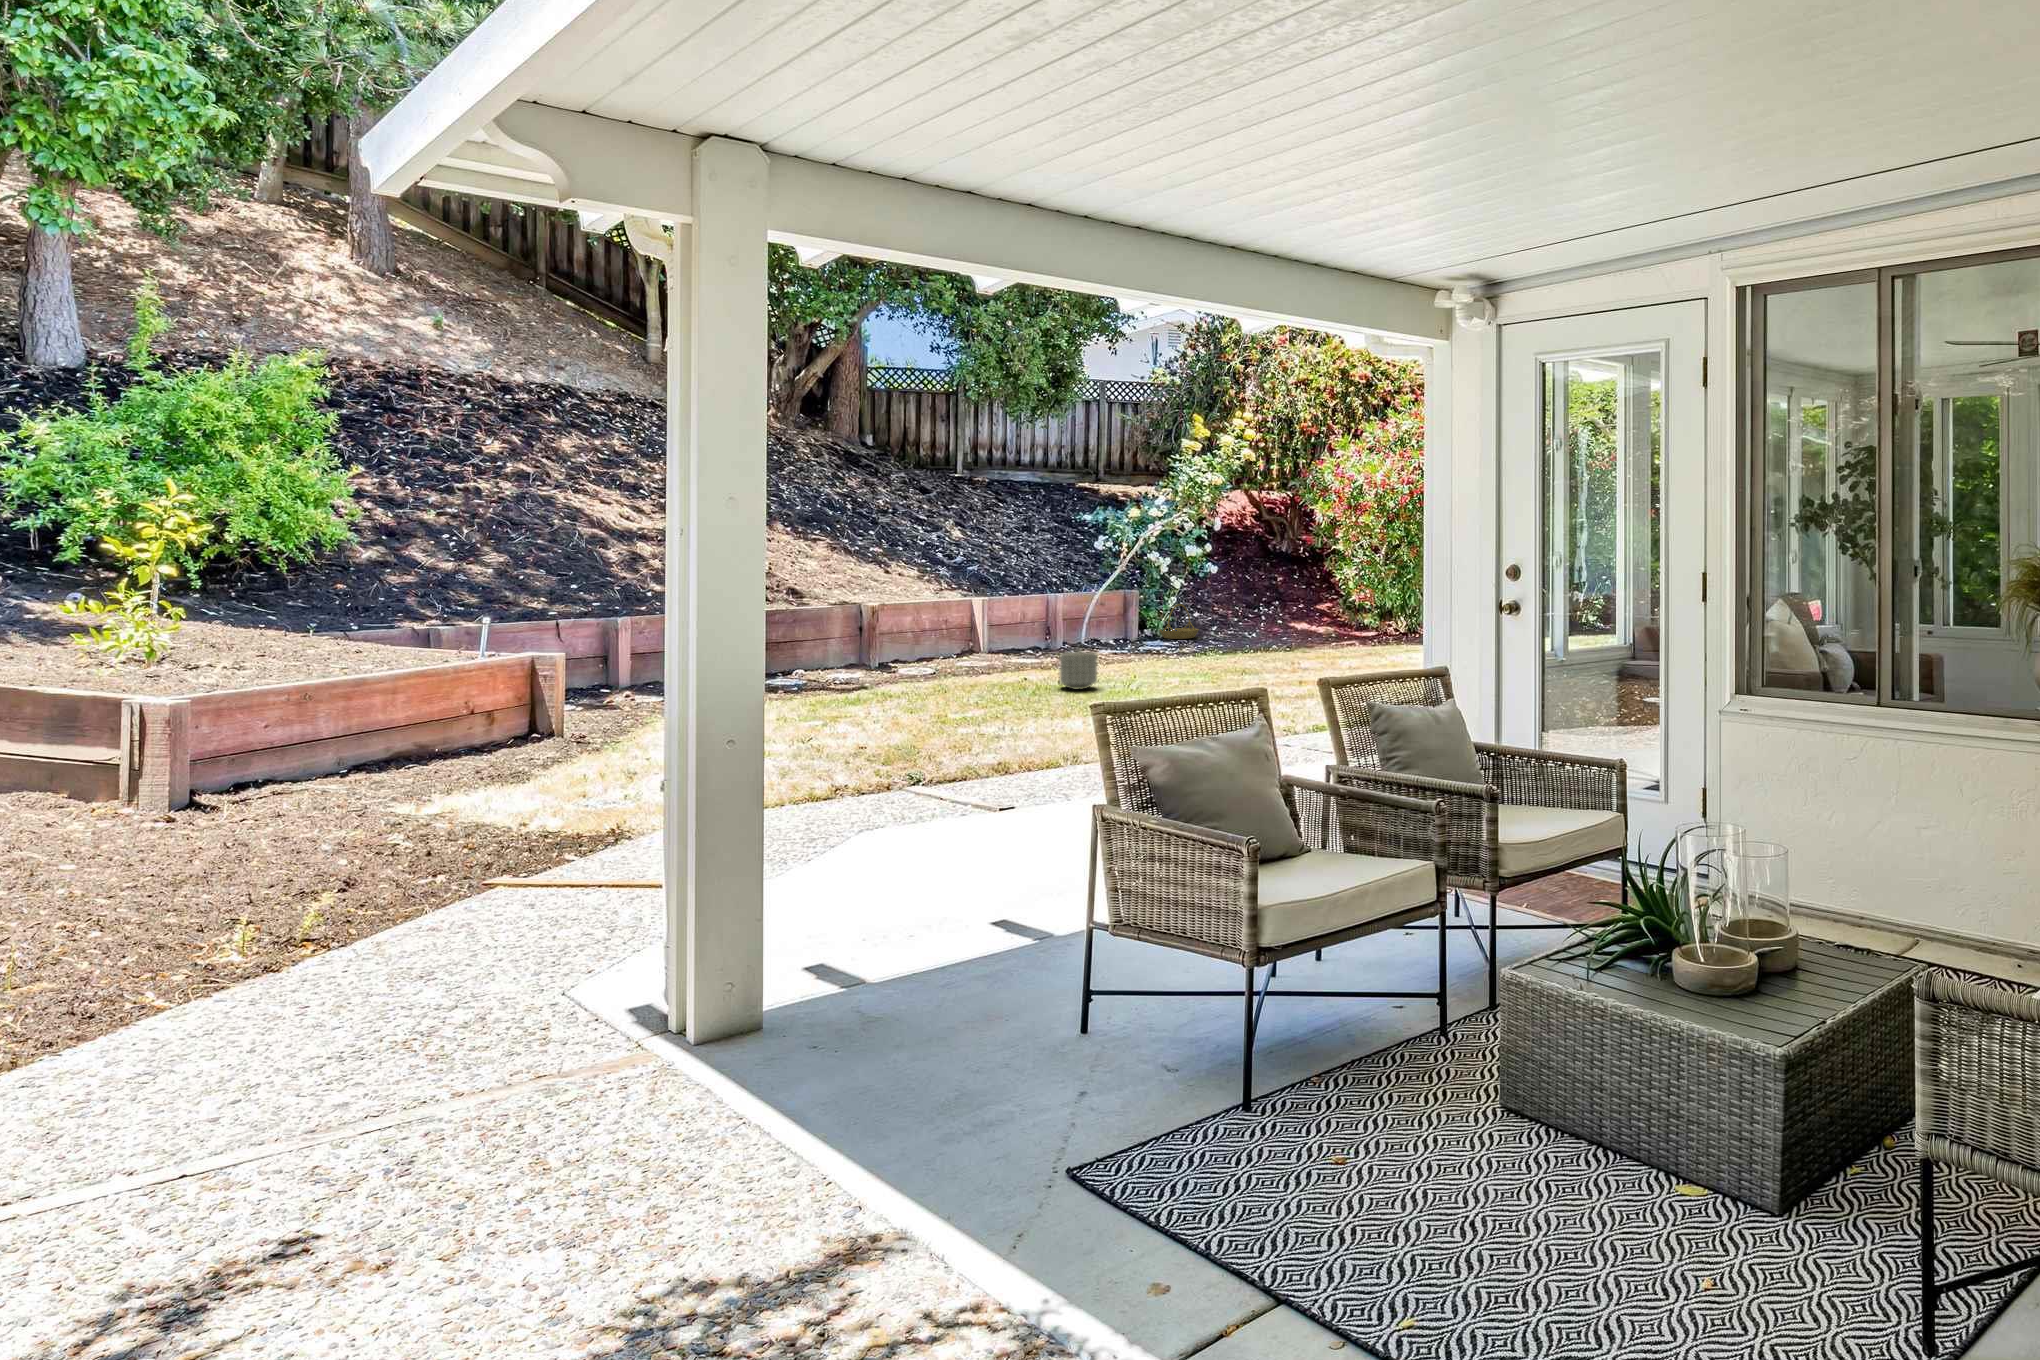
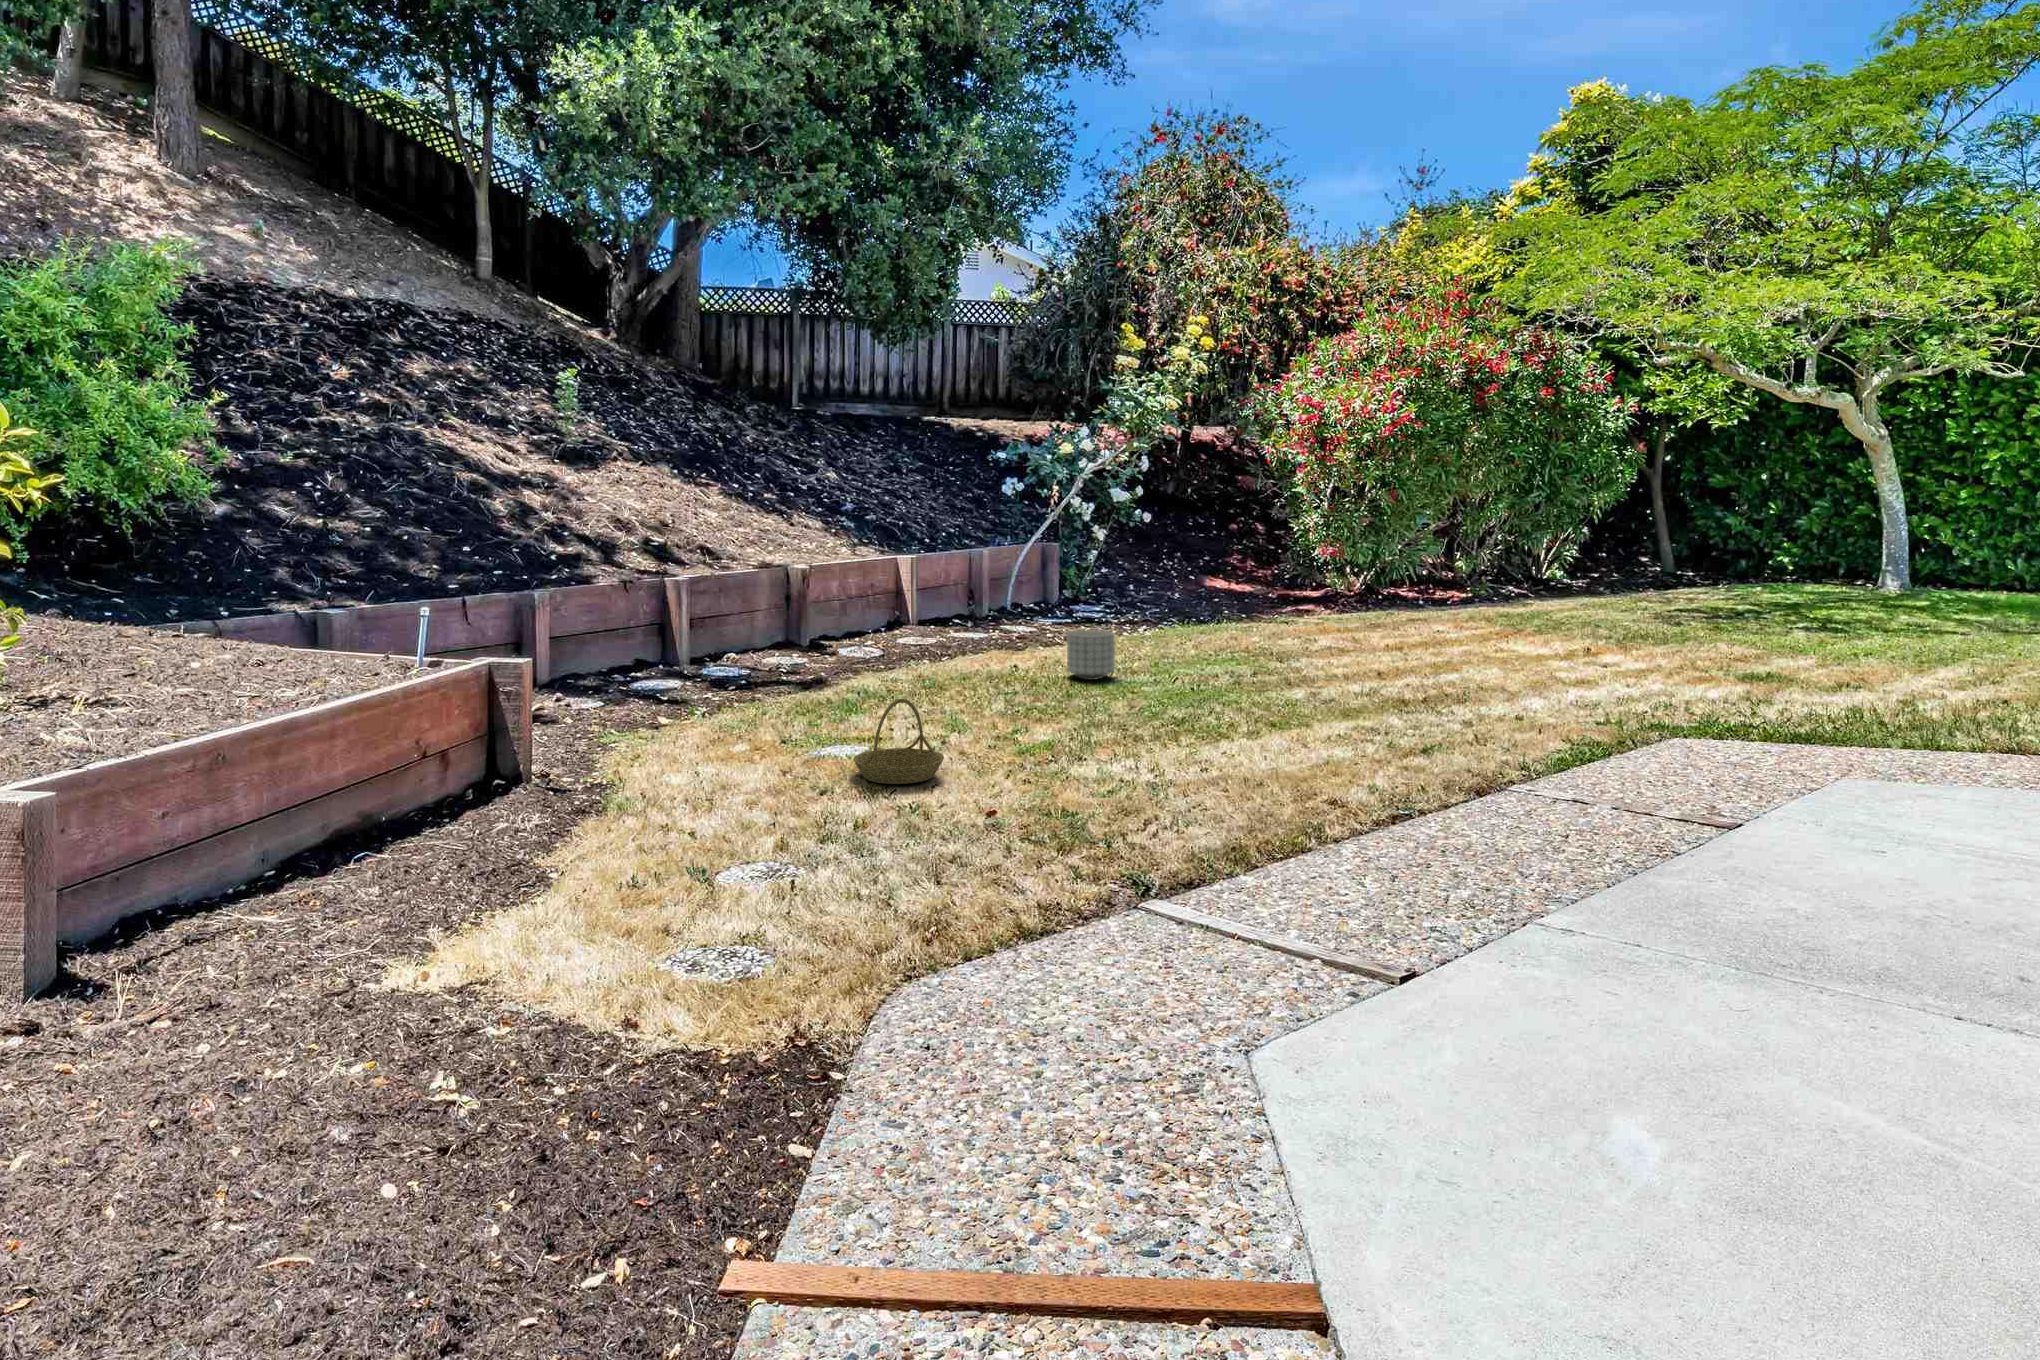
basket: present [1159,604,1199,639] -> present [854,699,944,784]

